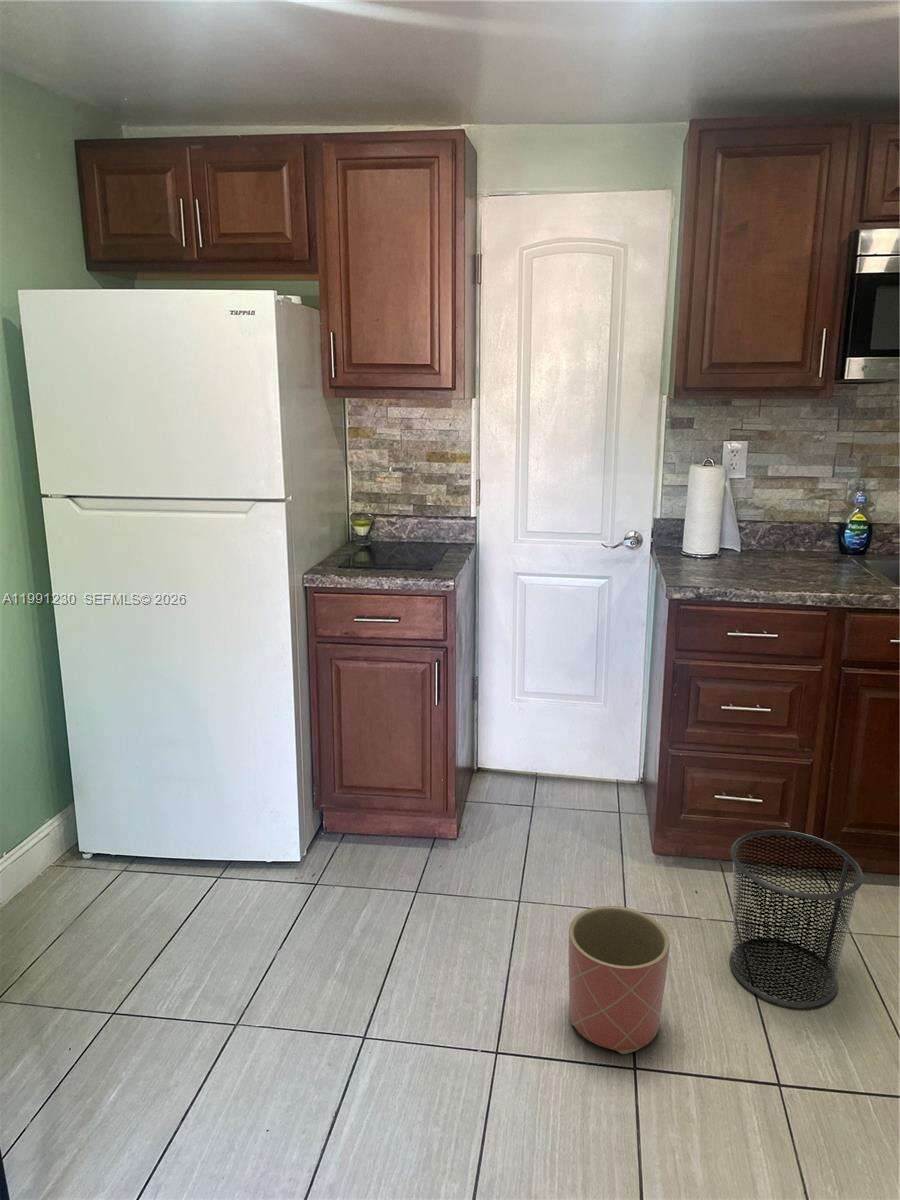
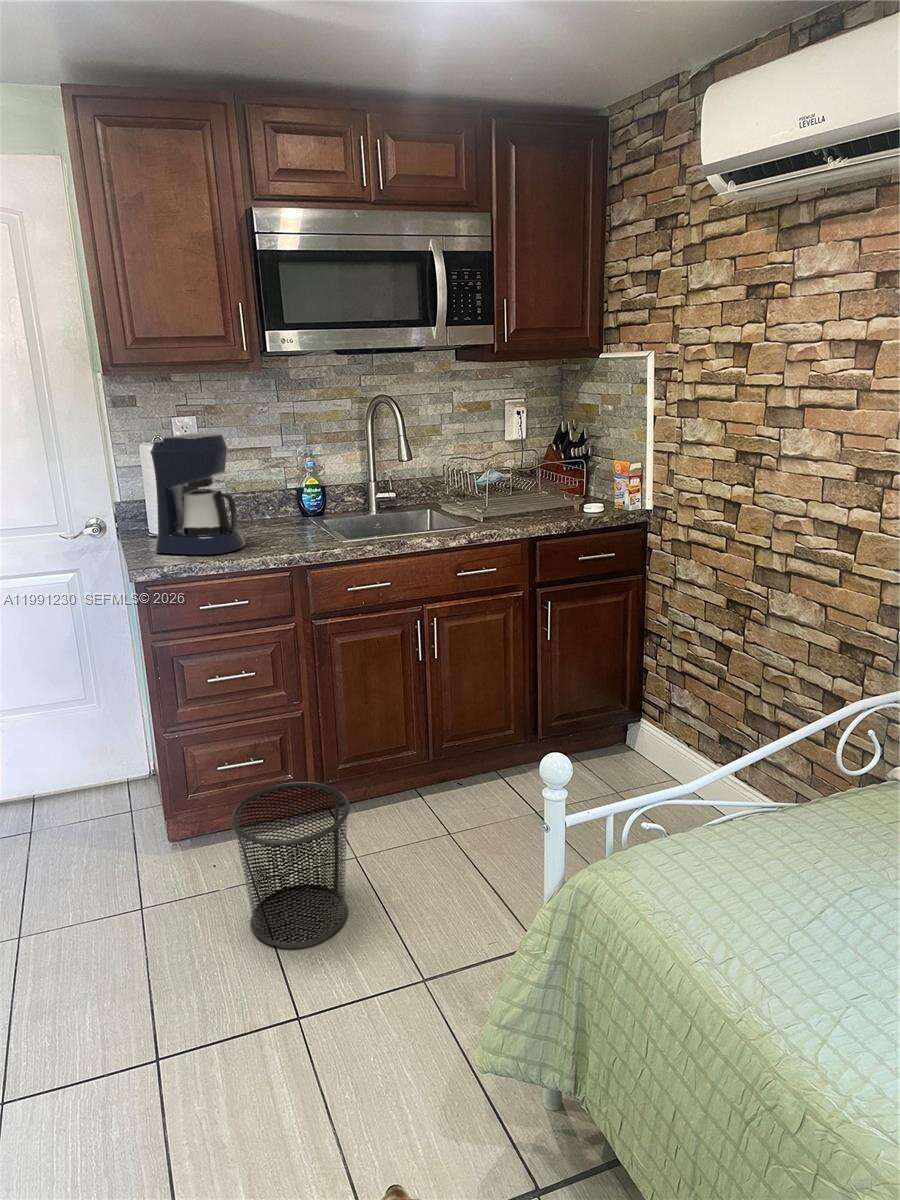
coffee maker: none [692,460,783,582] -> present [150,434,245,555]
planter: present [568,906,670,1054] -> none [64,911,183,1067]

